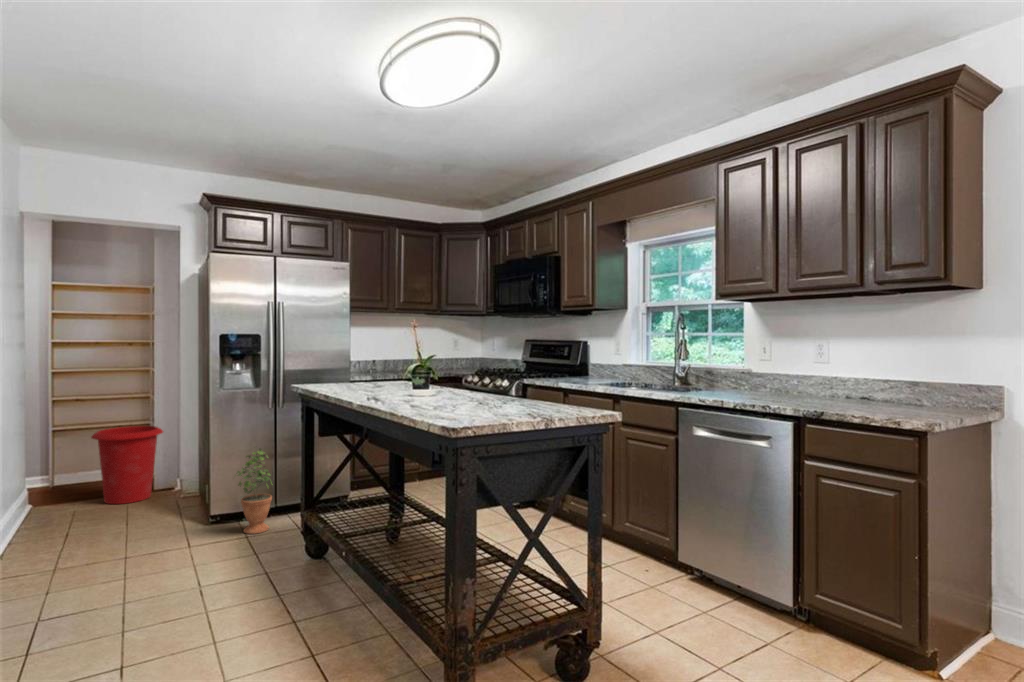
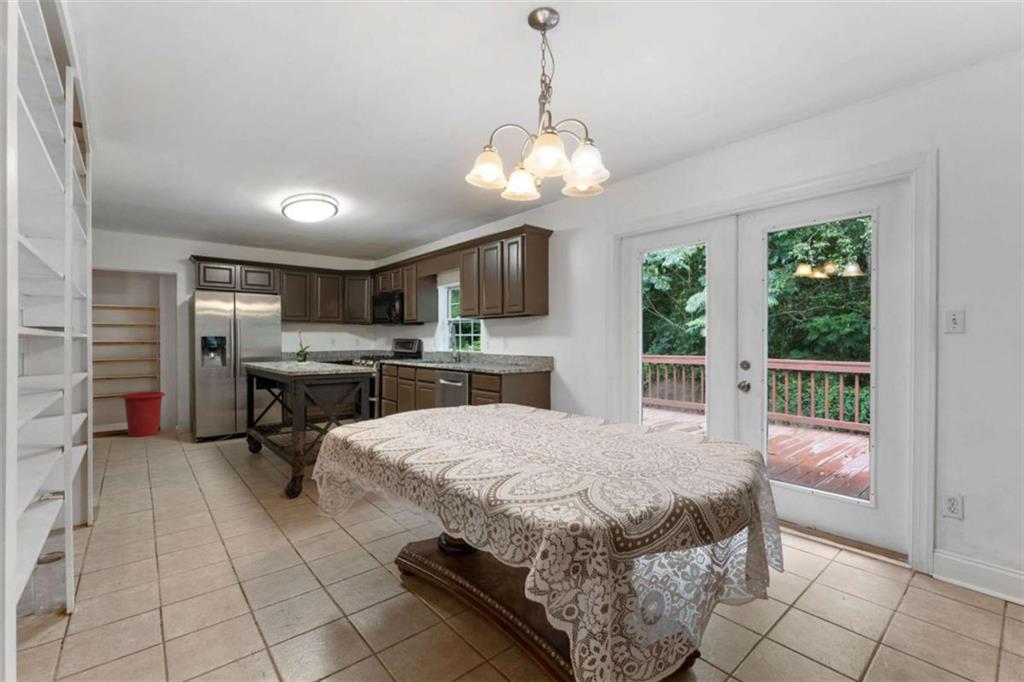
potted plant: present [237,449,272,534] -> none [211,398,234,445]

